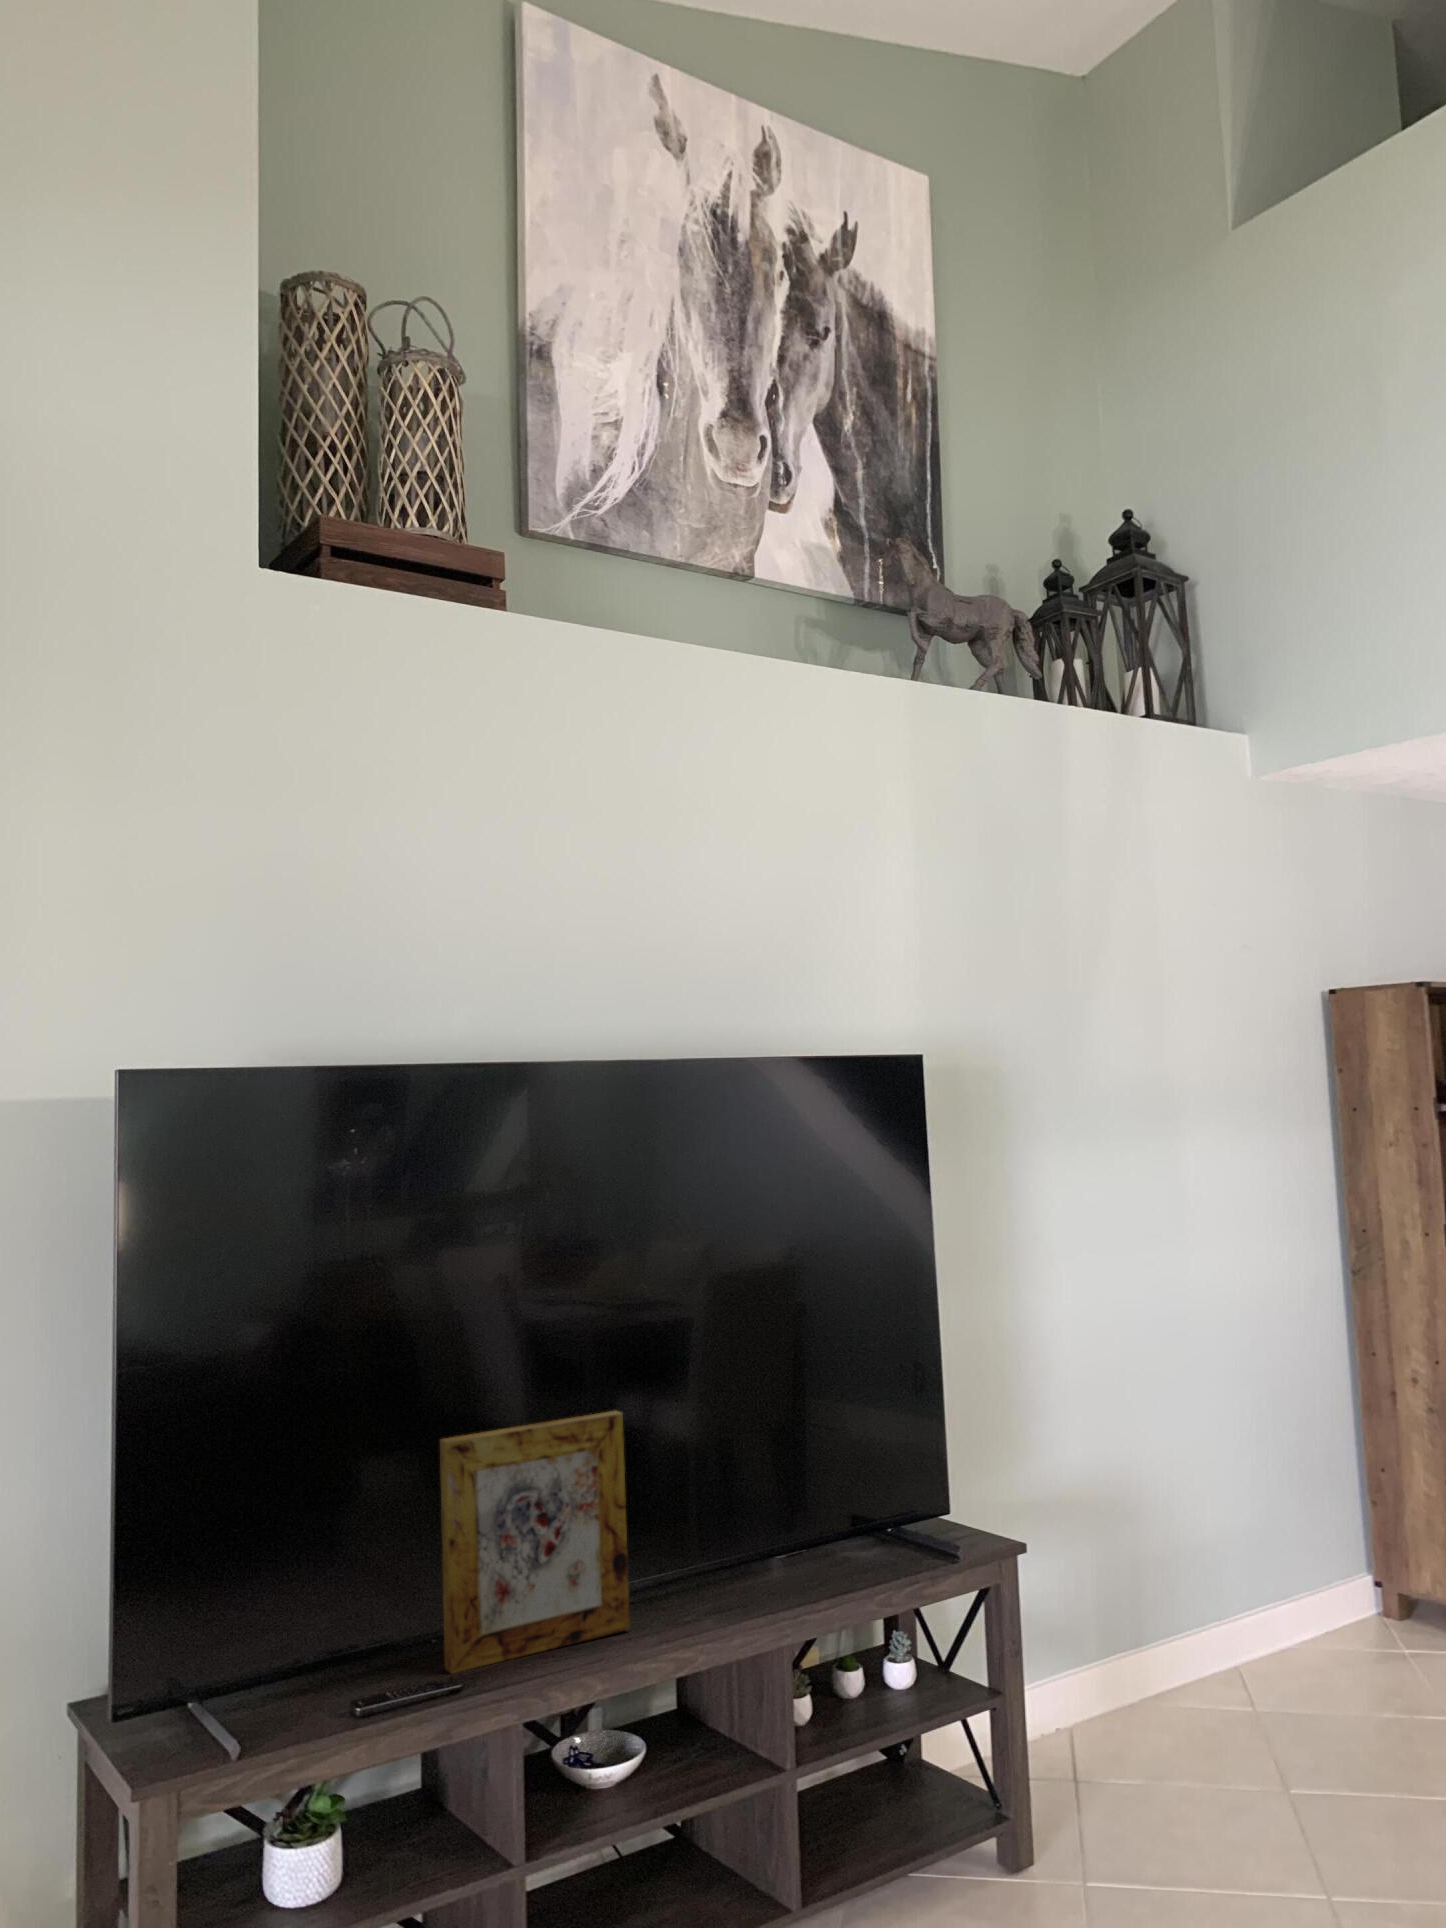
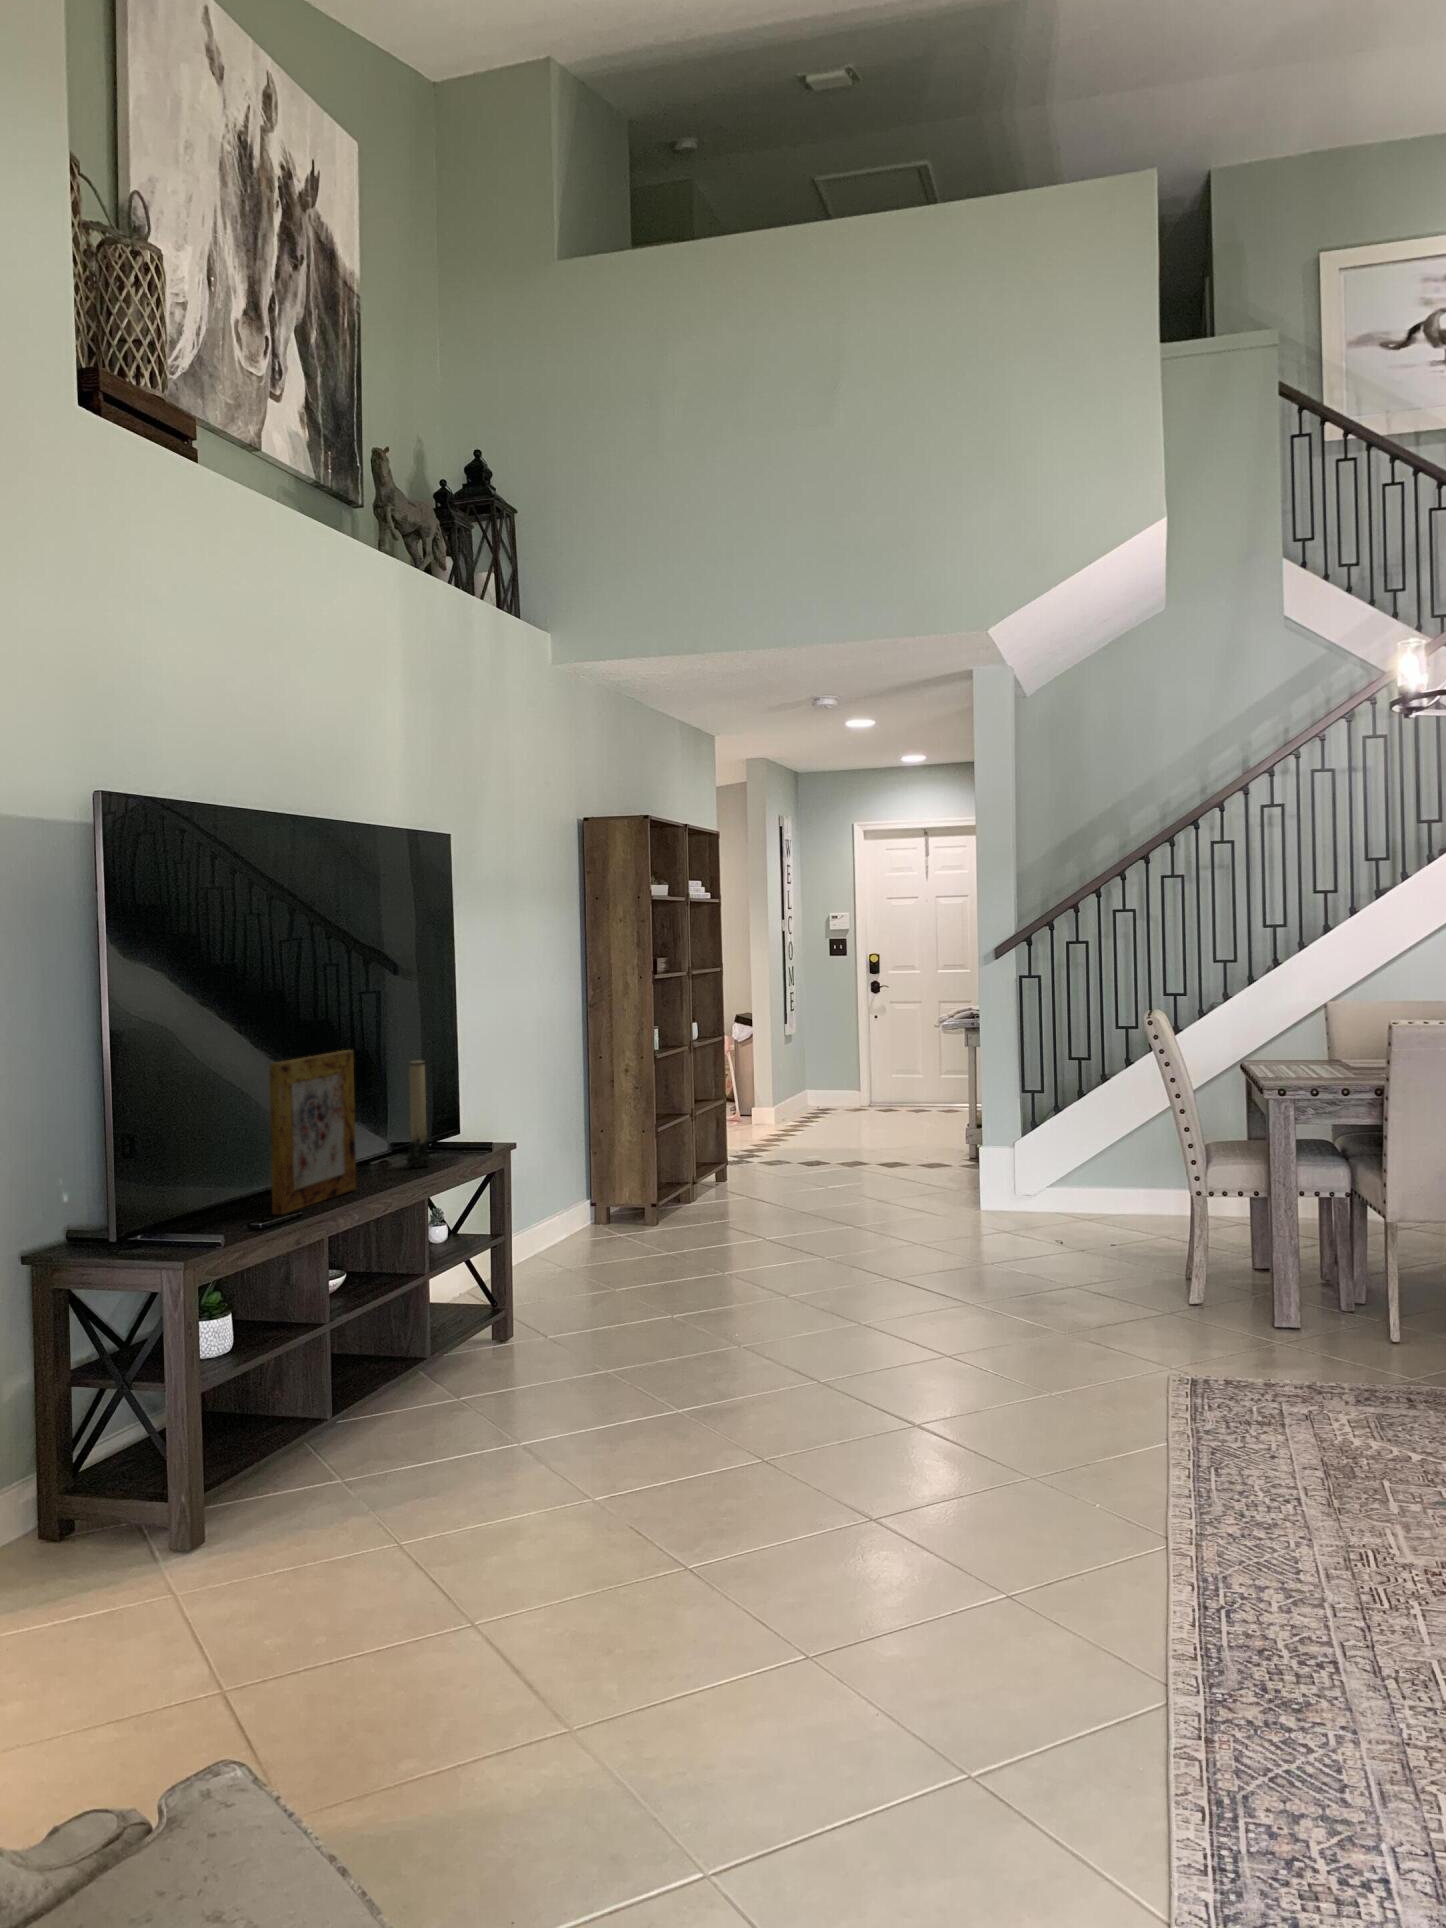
candle: none [777,1415,823,1587] -> present [405,1061,430,1169]

